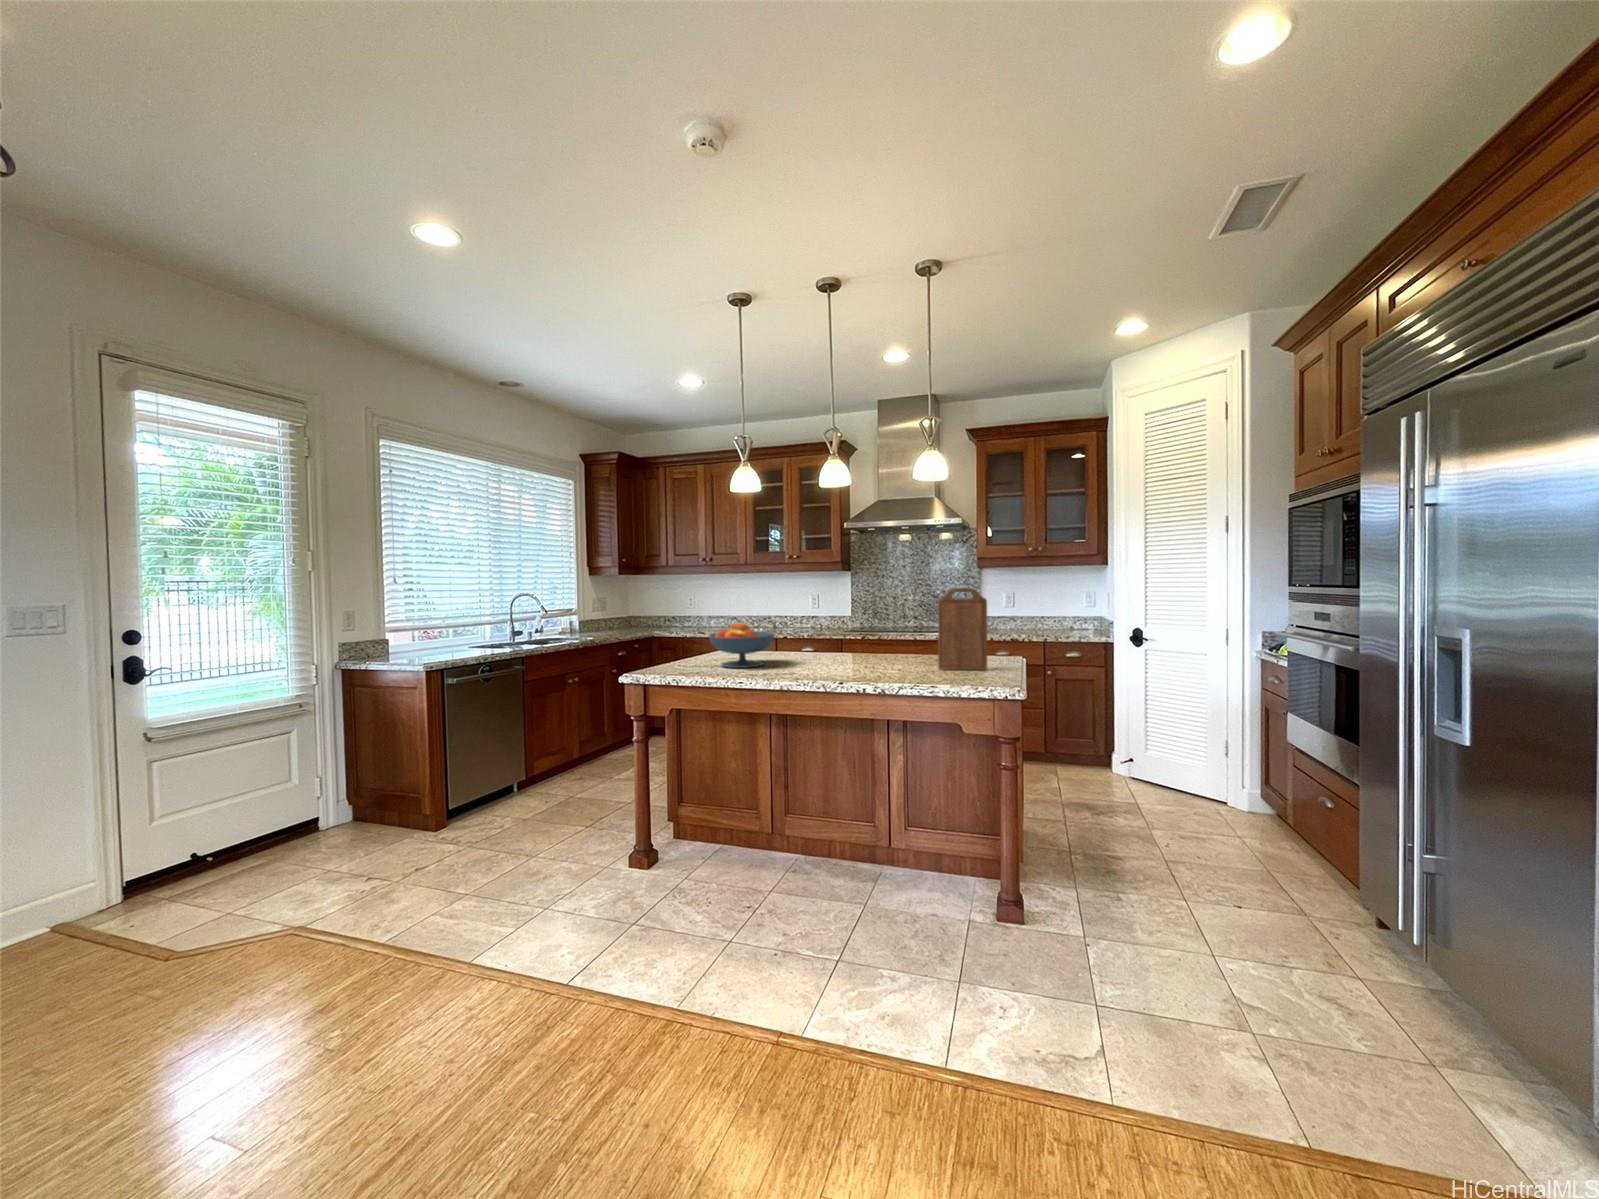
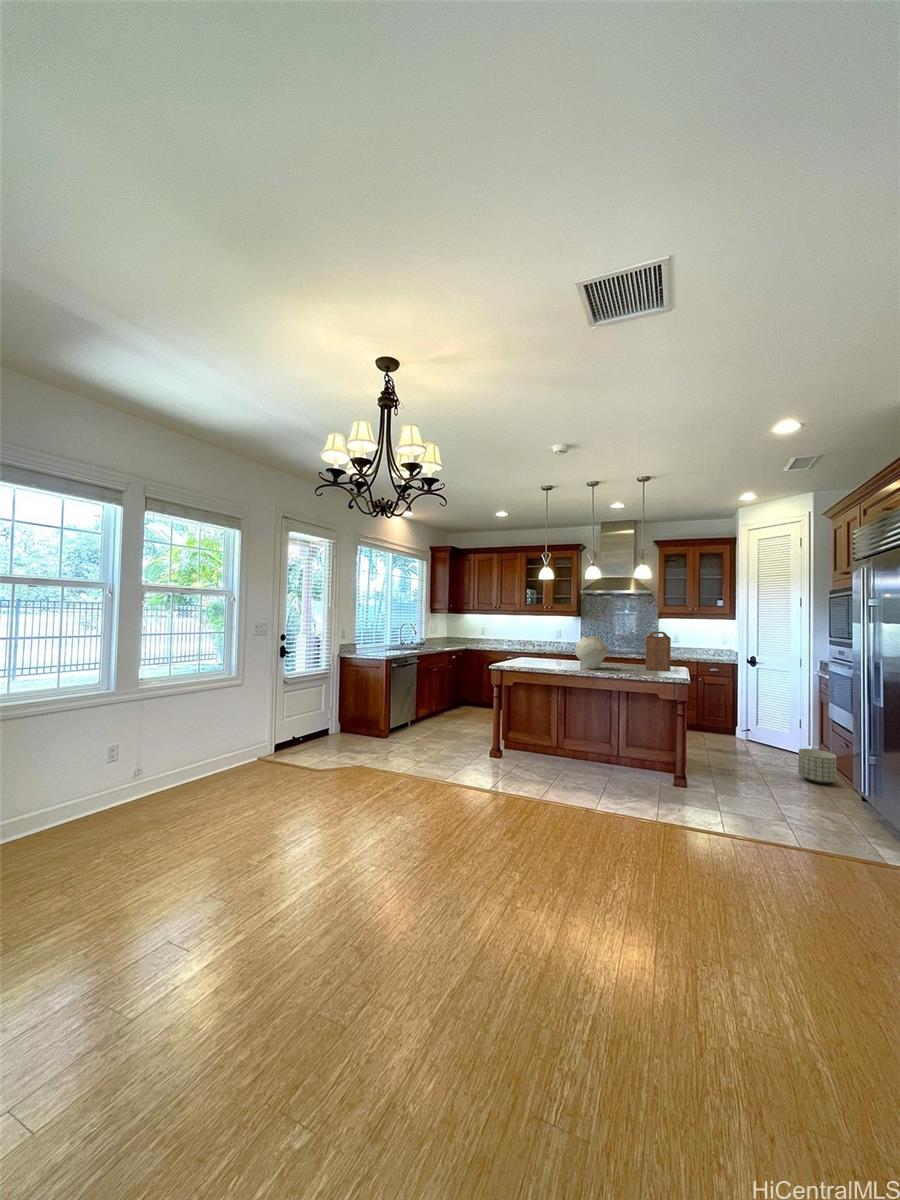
vase: none [794,603,859,674] -> present [575,636,607,669]
fruit bowl: present [709,622,775,668] -> none [528,643,561,665]
planter: none [1235,808,1310,881] -> present [798,749,836,784]

